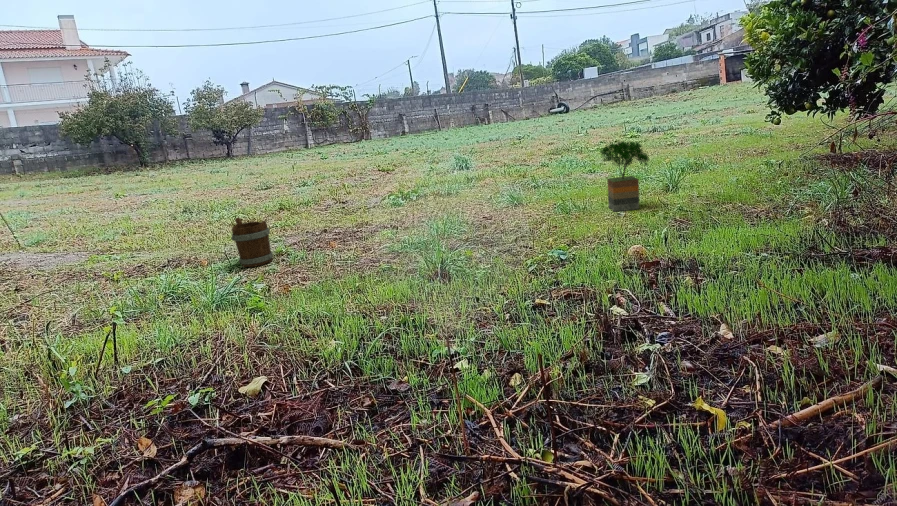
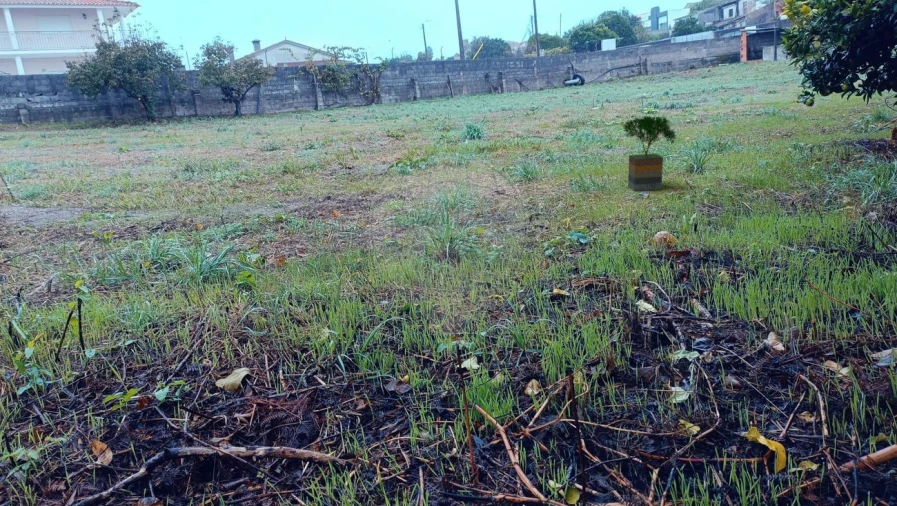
bucket: present [231,218,273,267] -> none [227,181,271,234]

